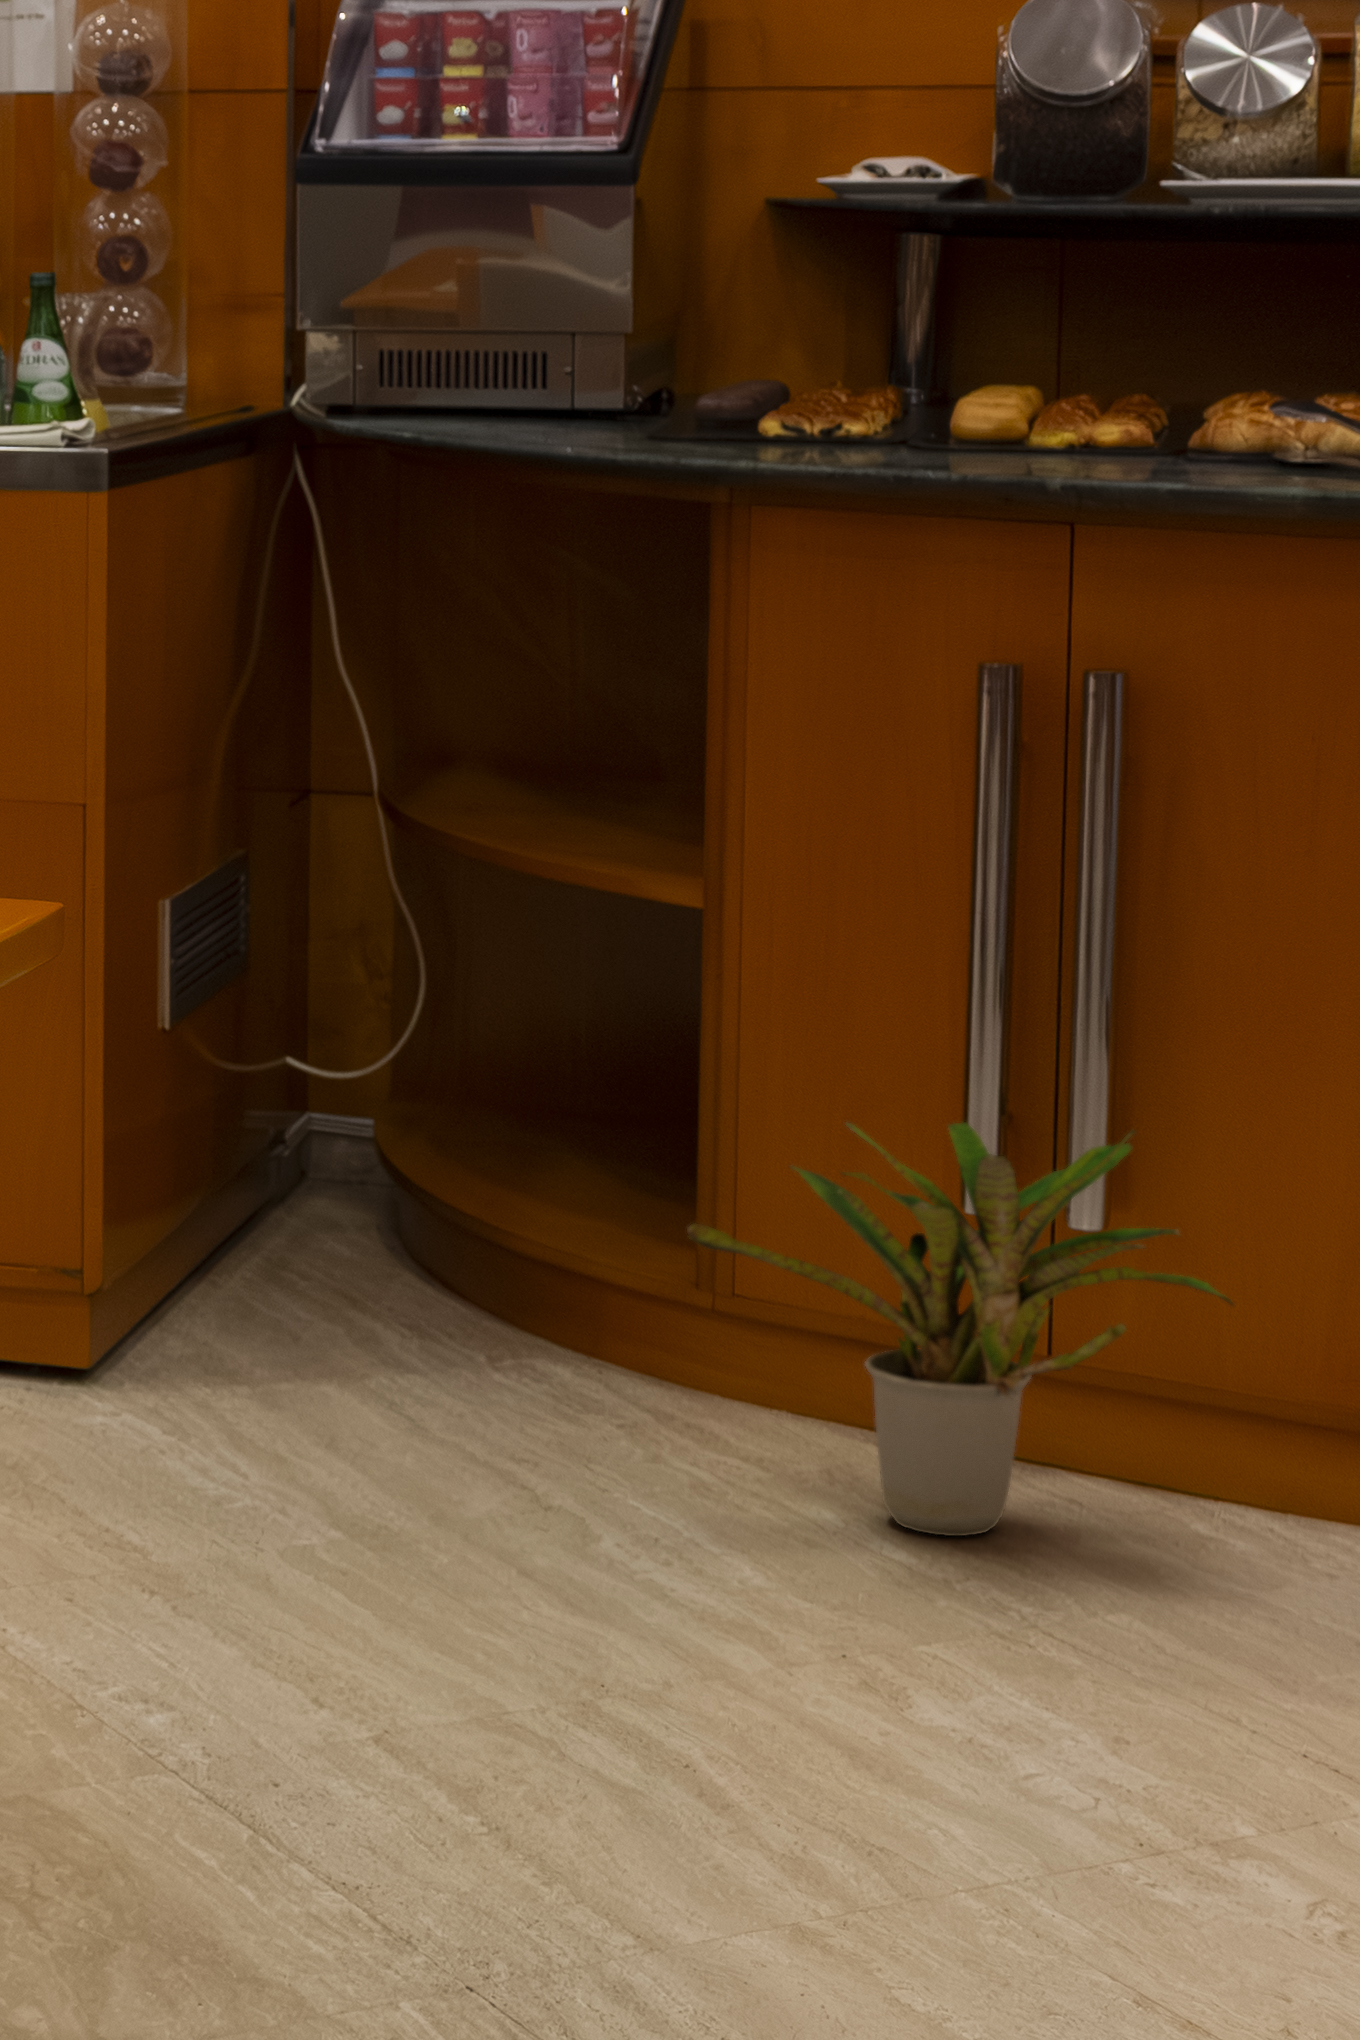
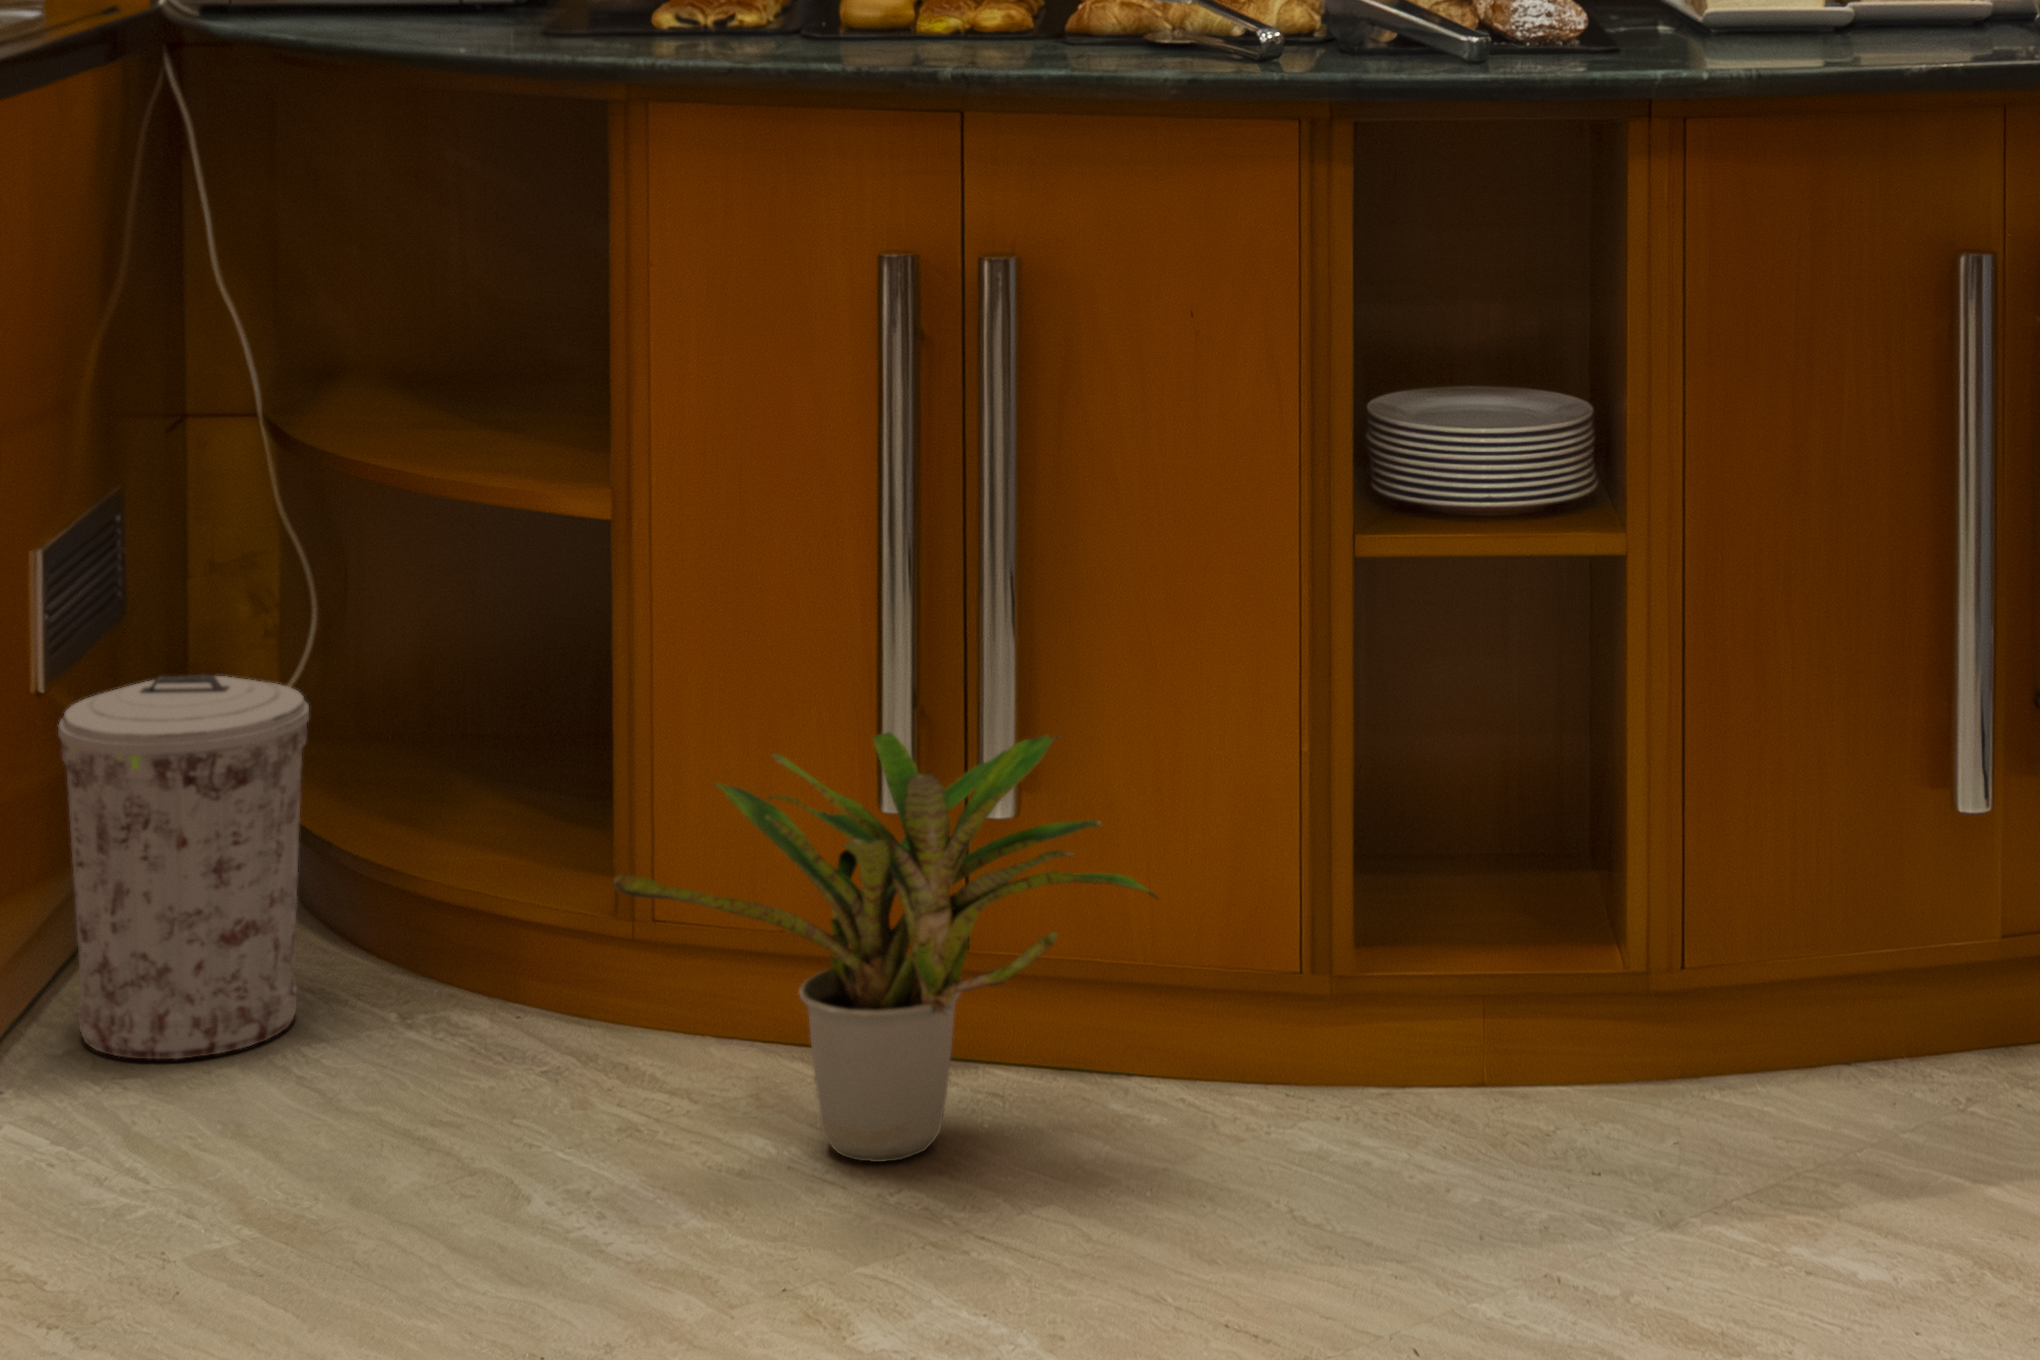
trash can: none [178,1030,405,1383] -> present [58,675,309,1059]

